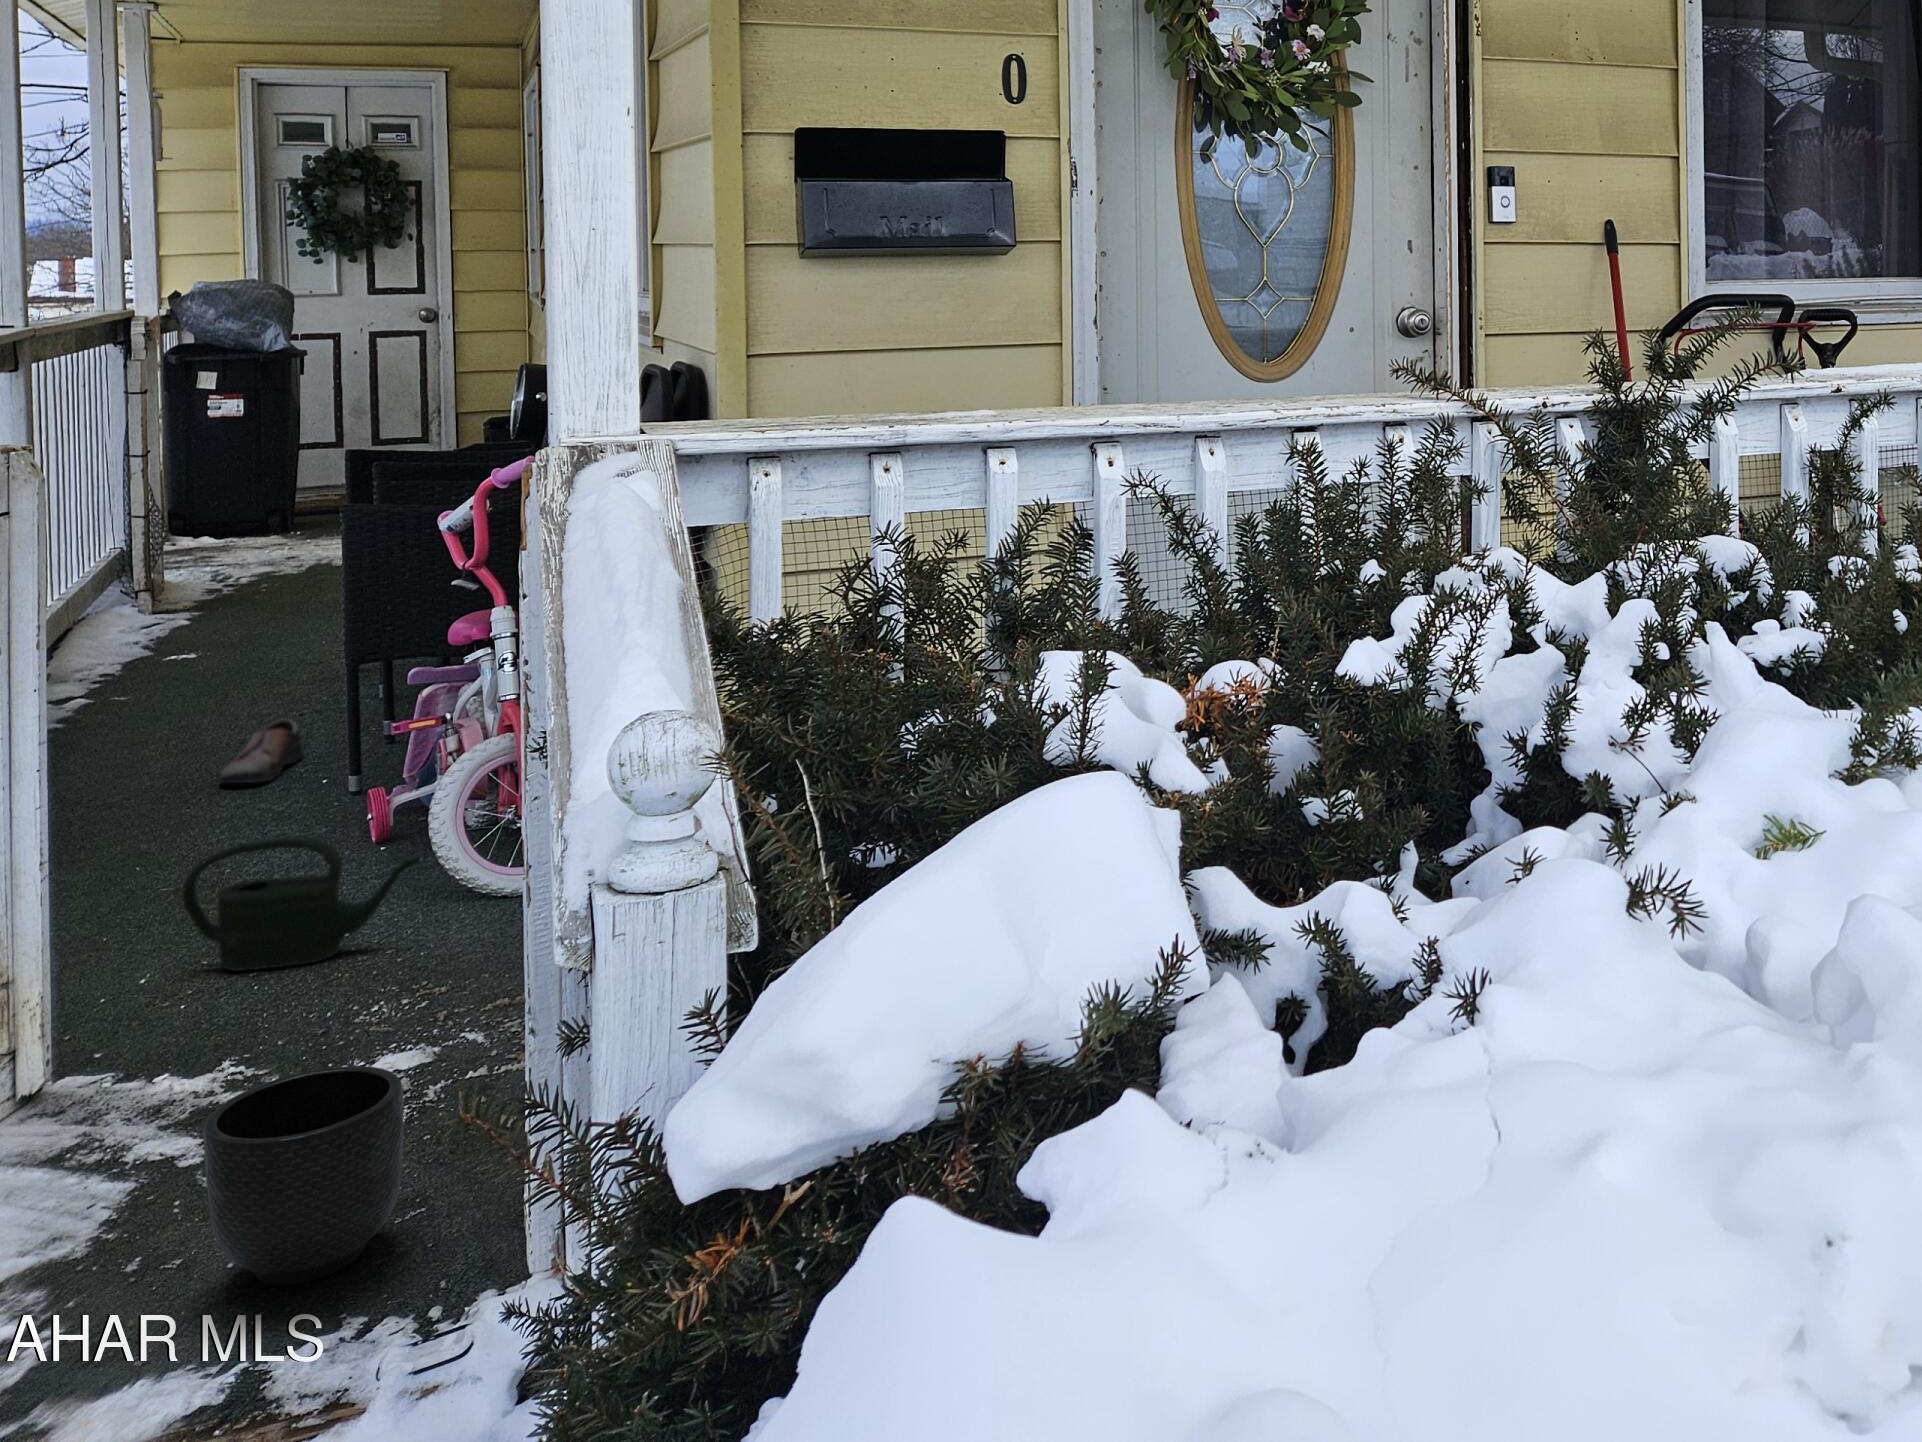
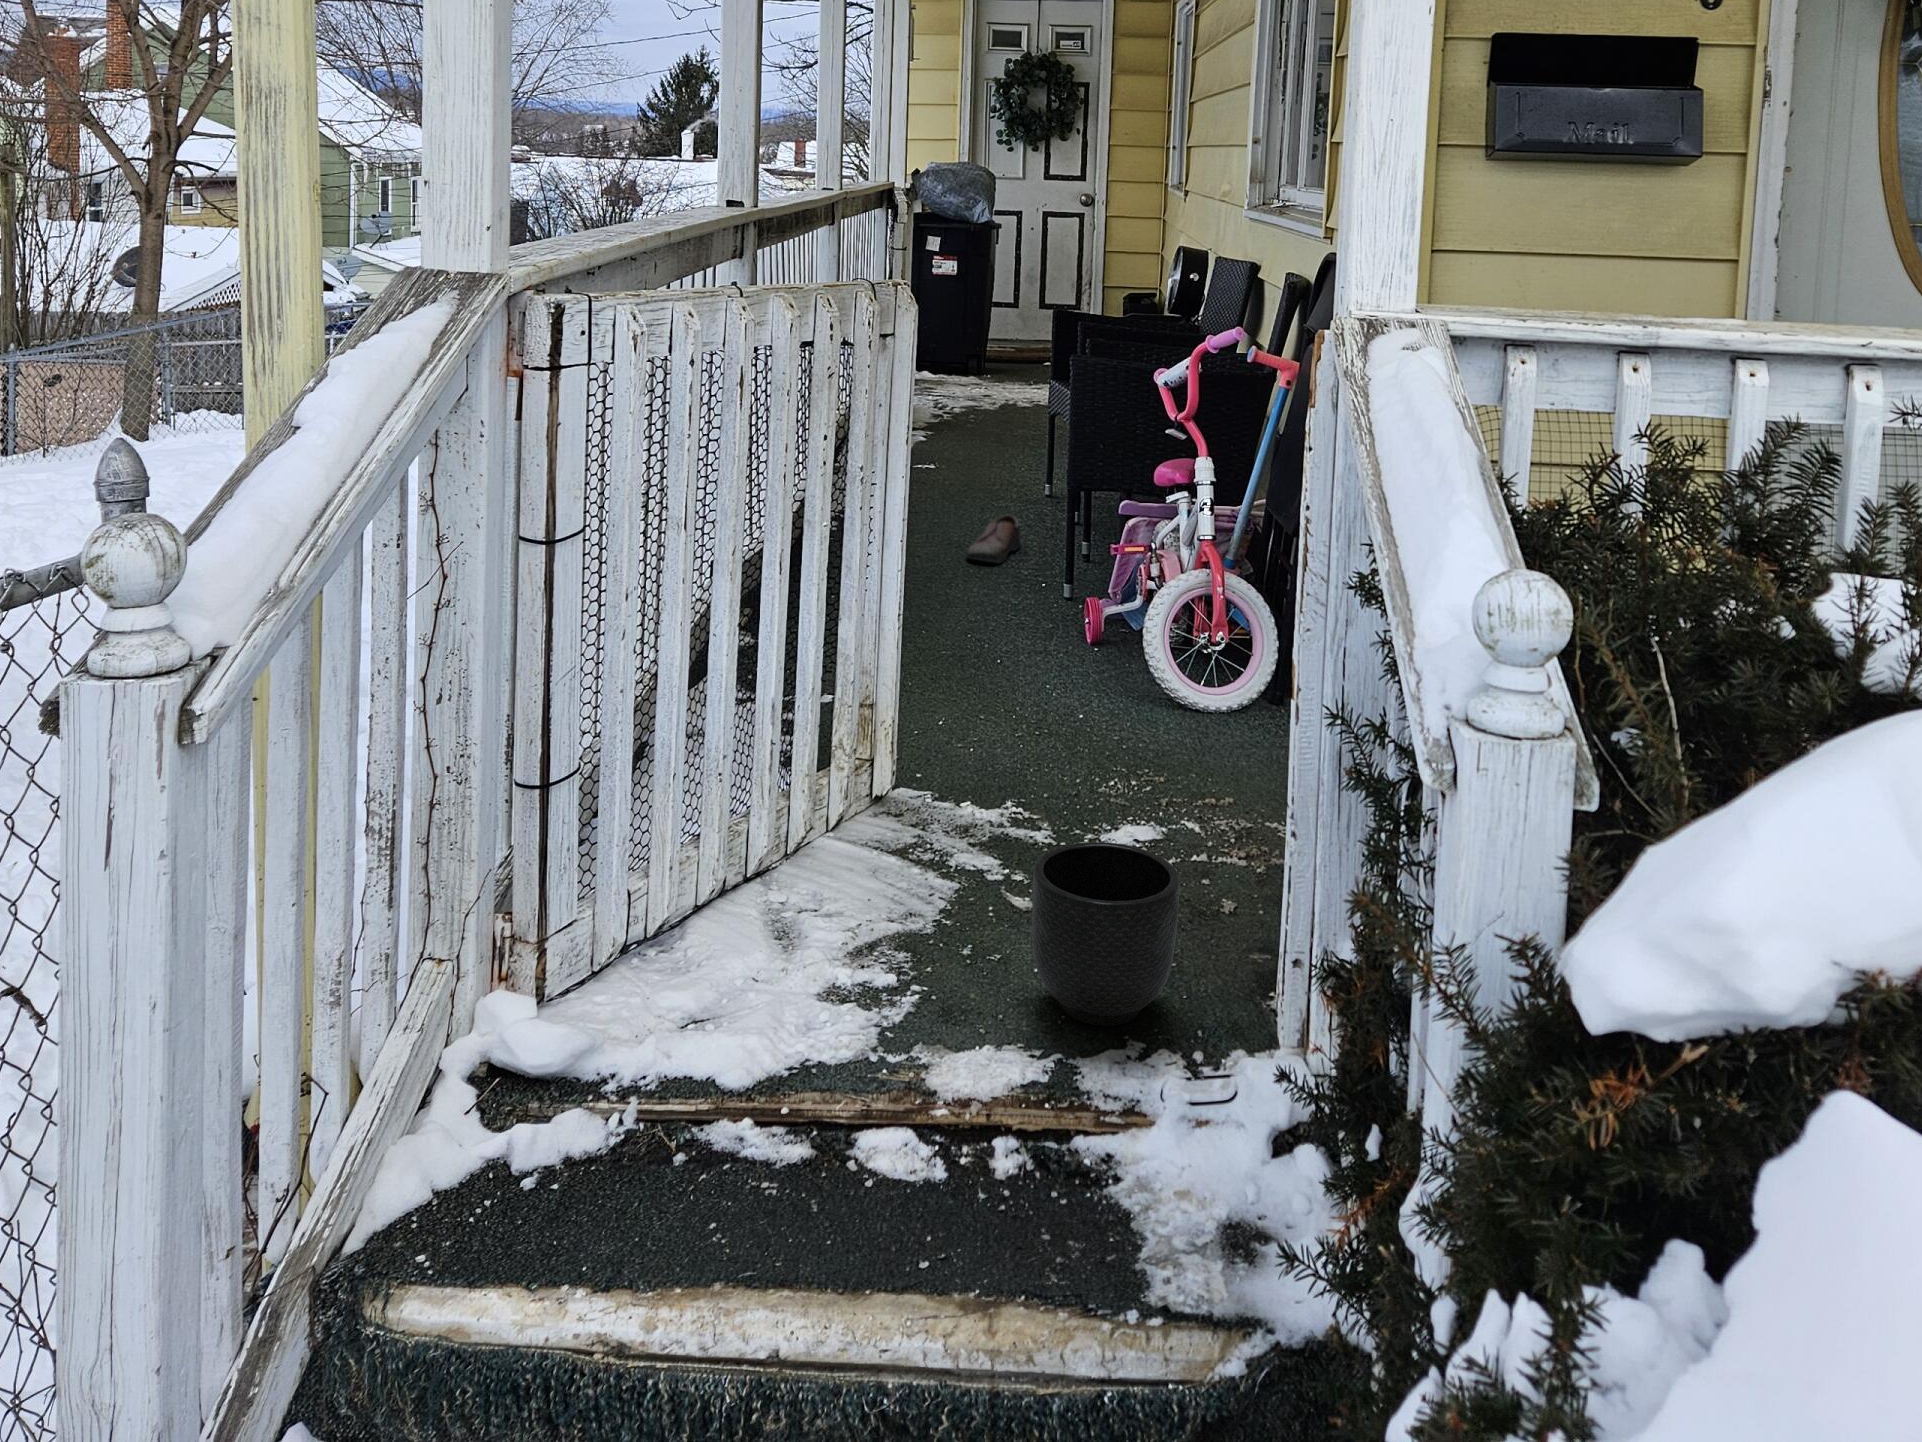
watering can: present [183,837,419,971] -> none [970,619,1139,729]

